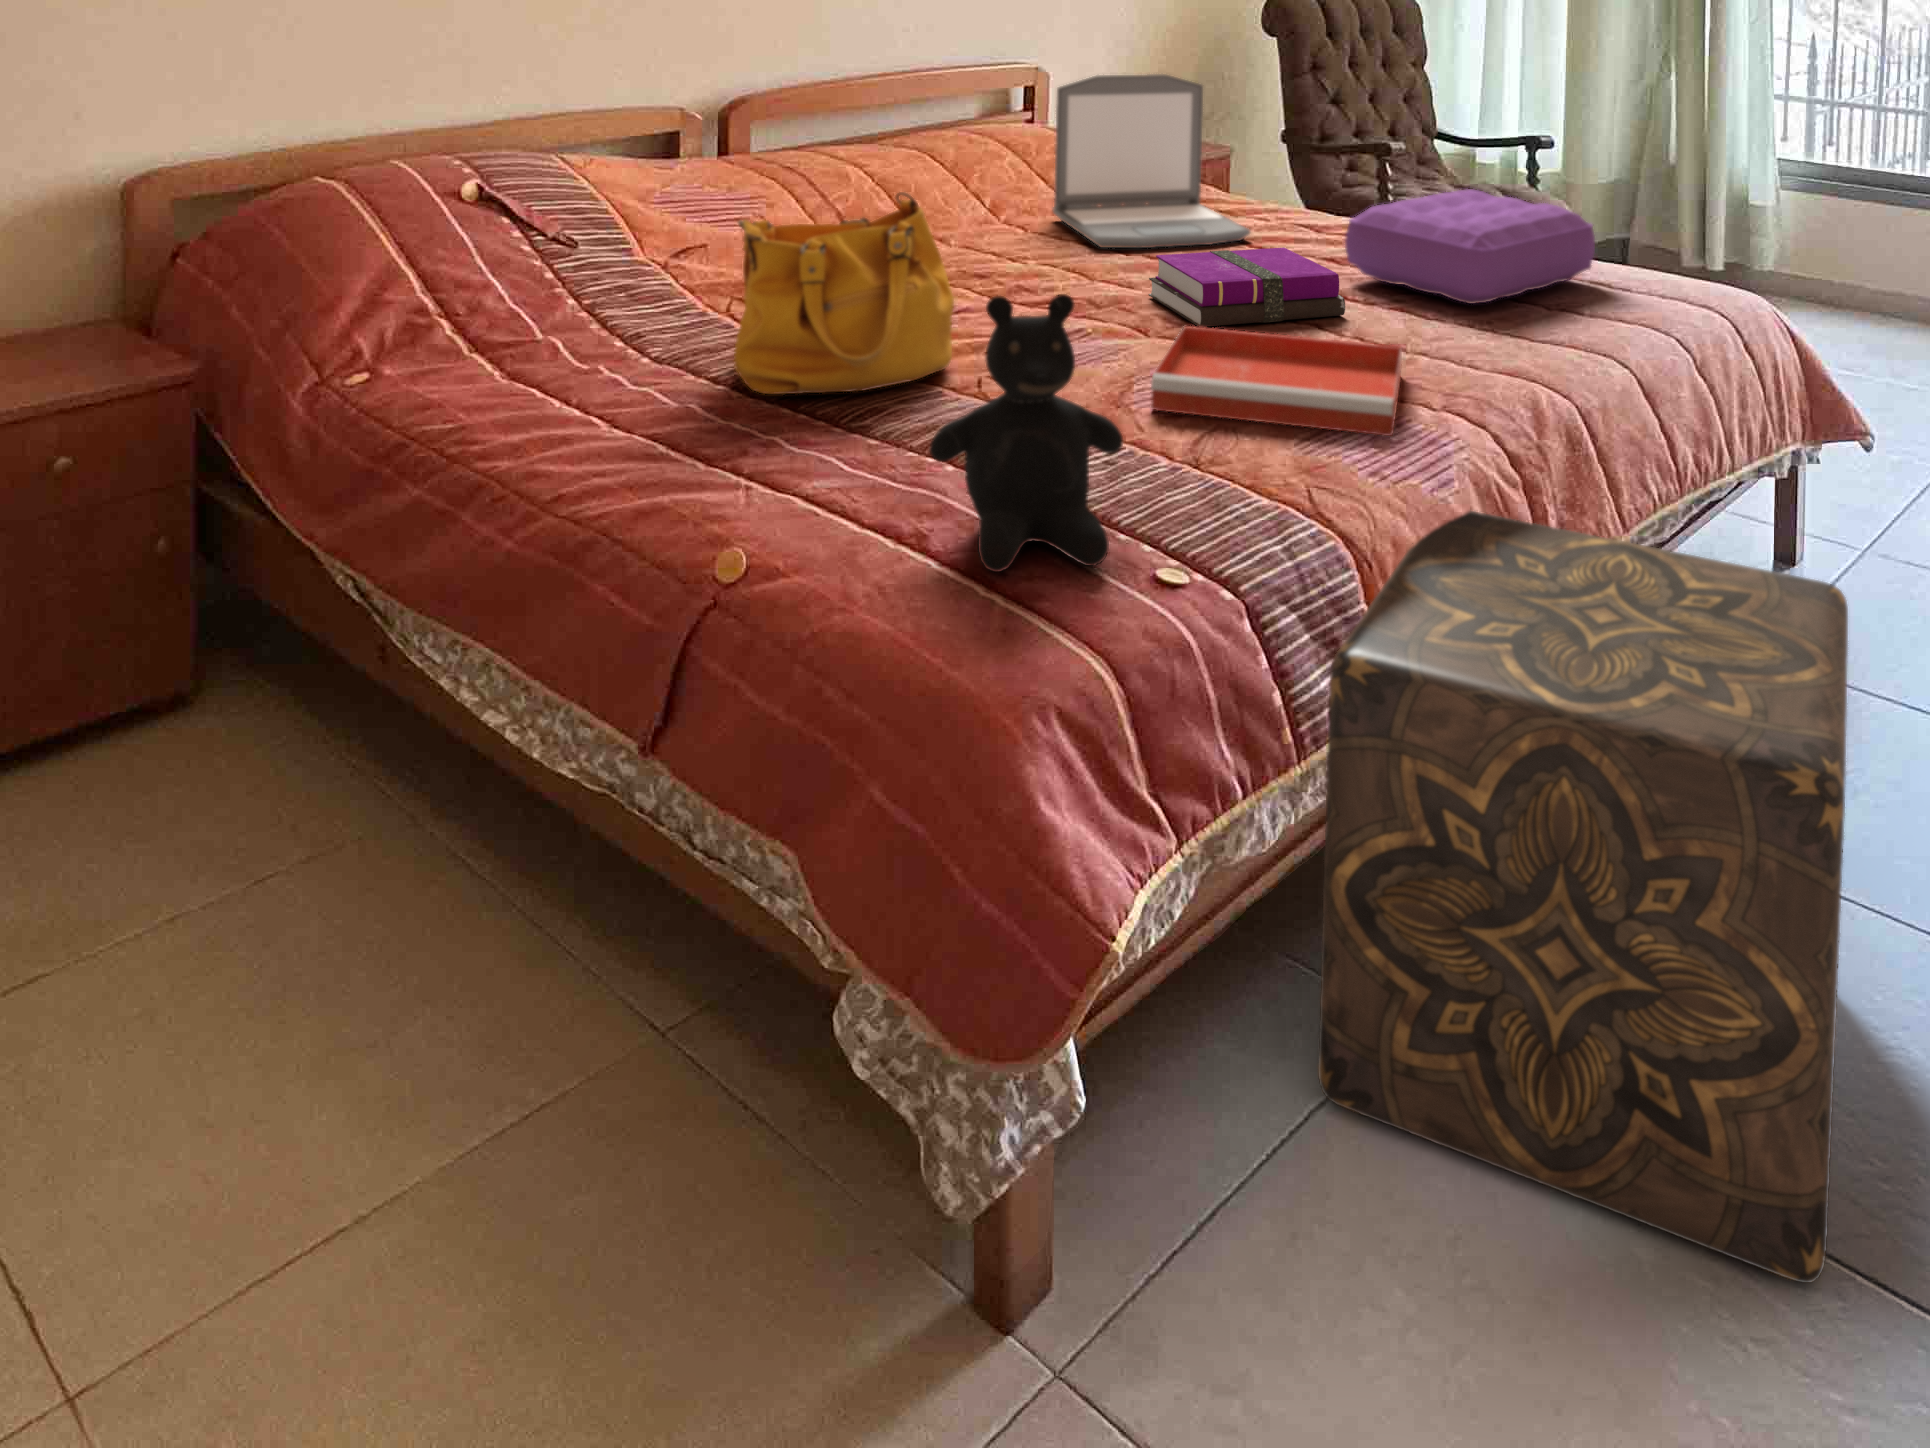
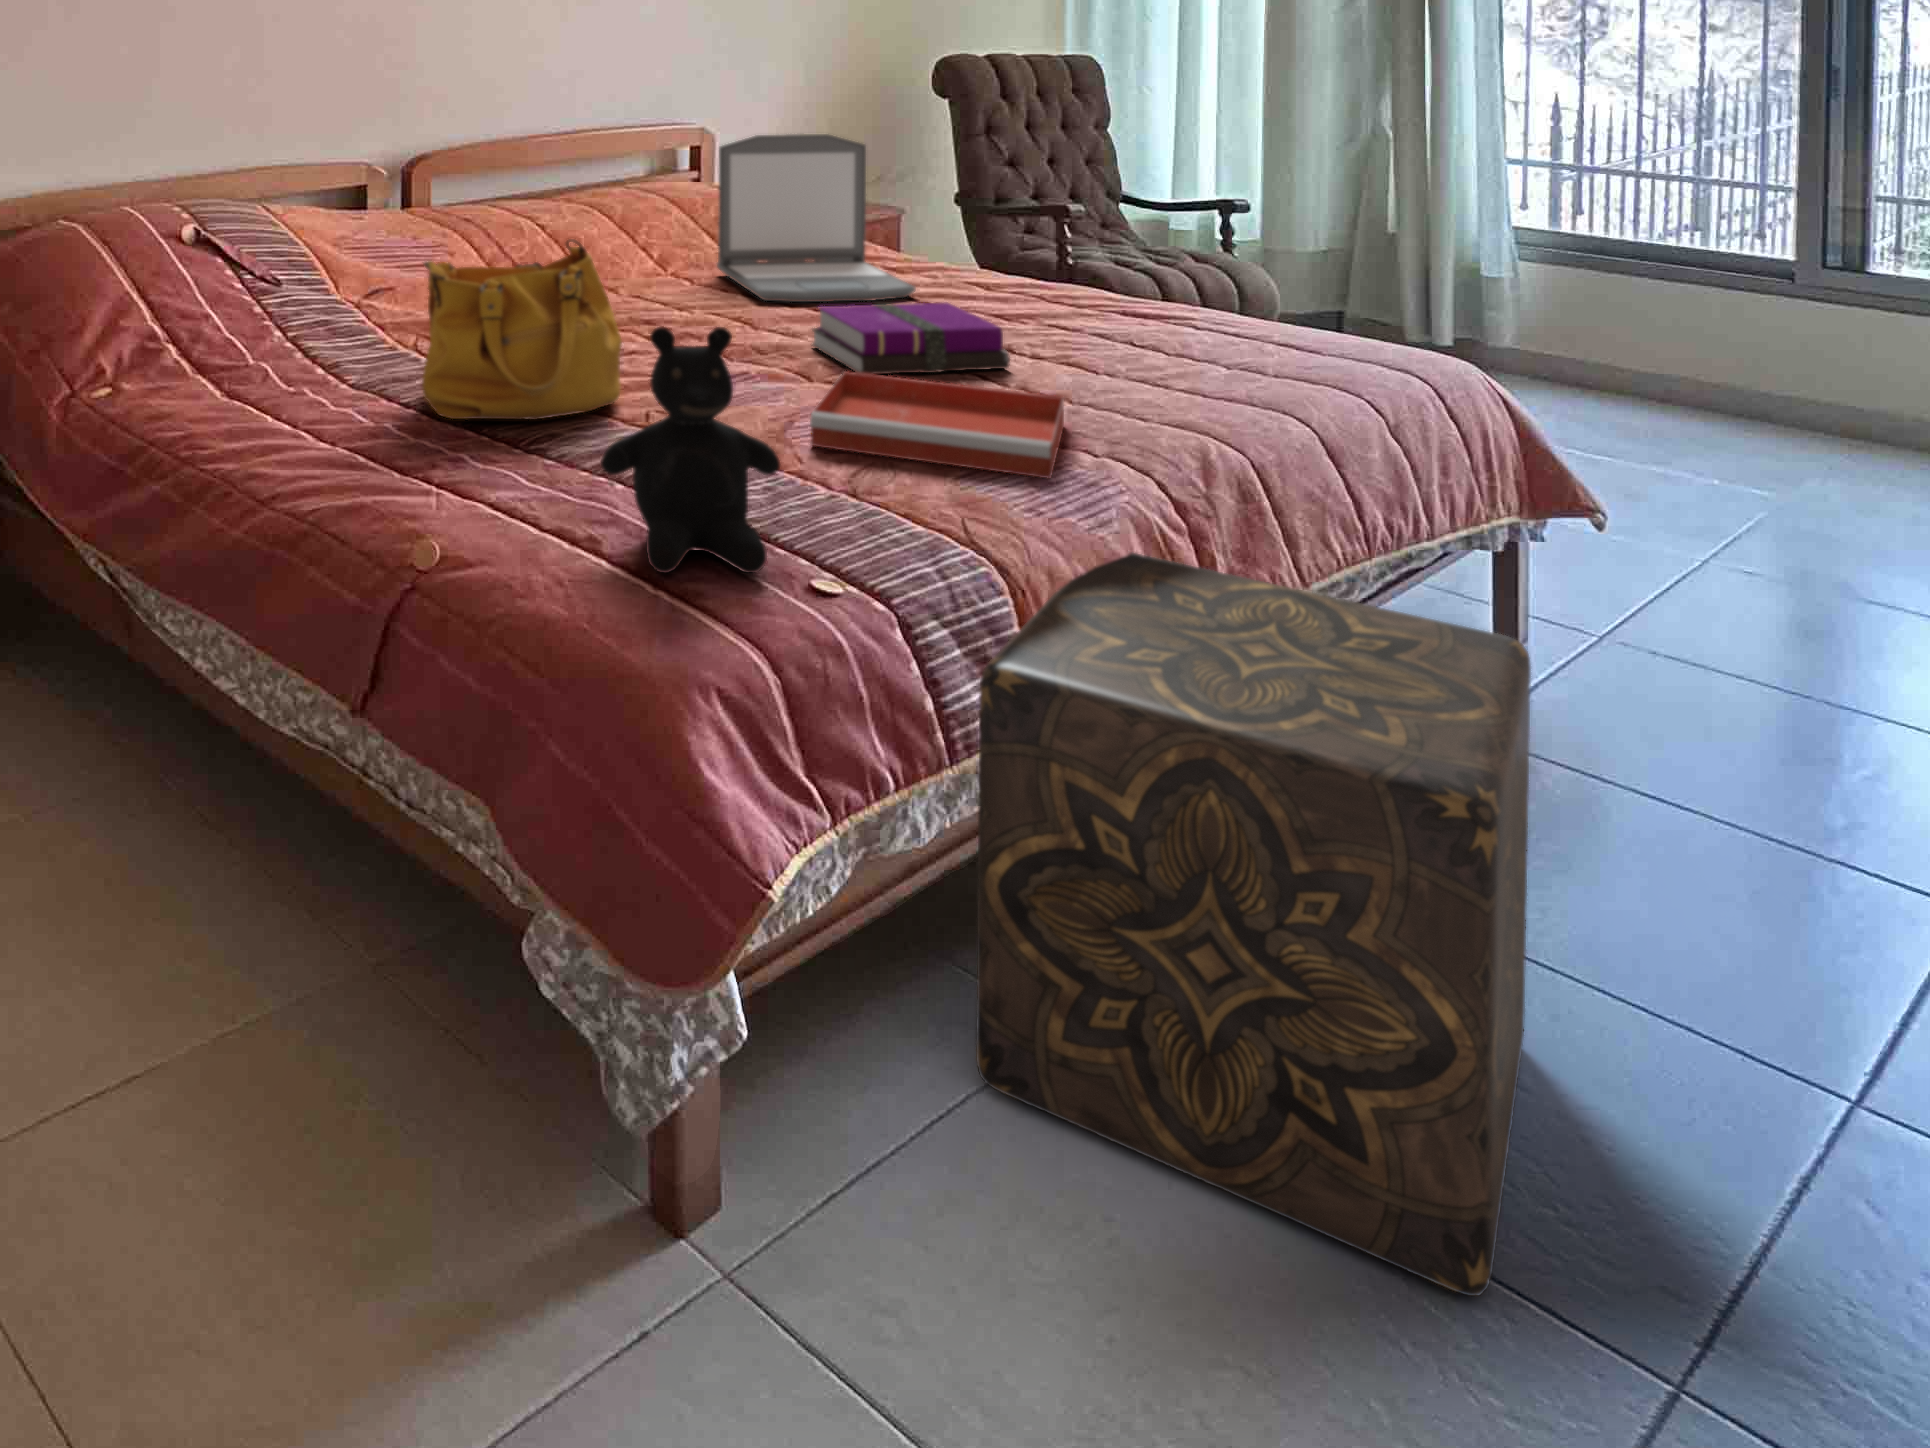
pillow: present [1345,189,1595,304] -> none [1011,249,1281,362]

